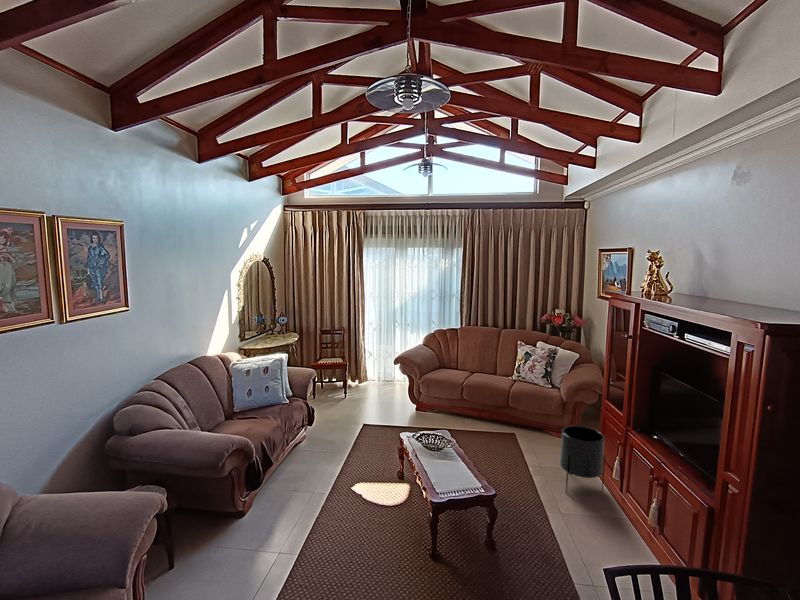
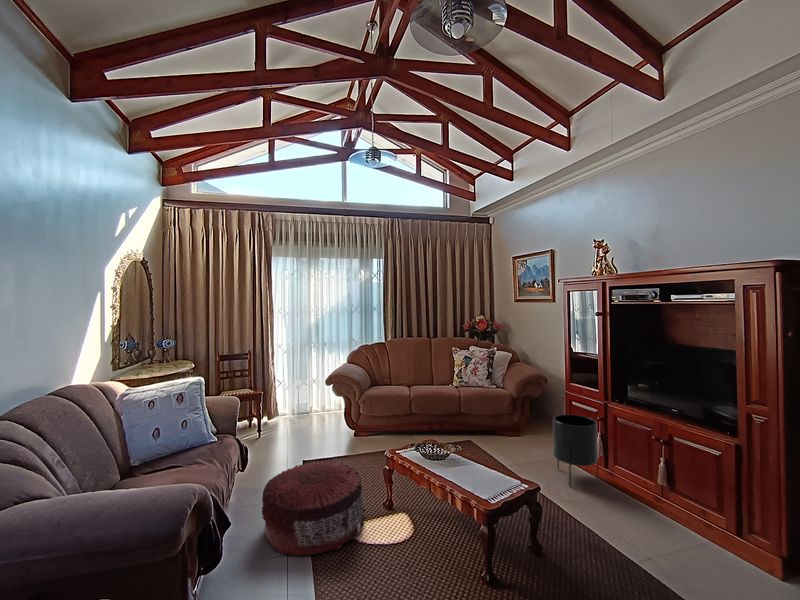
pouf: none [303,428,378,491] -> present [262,460,365,556]

